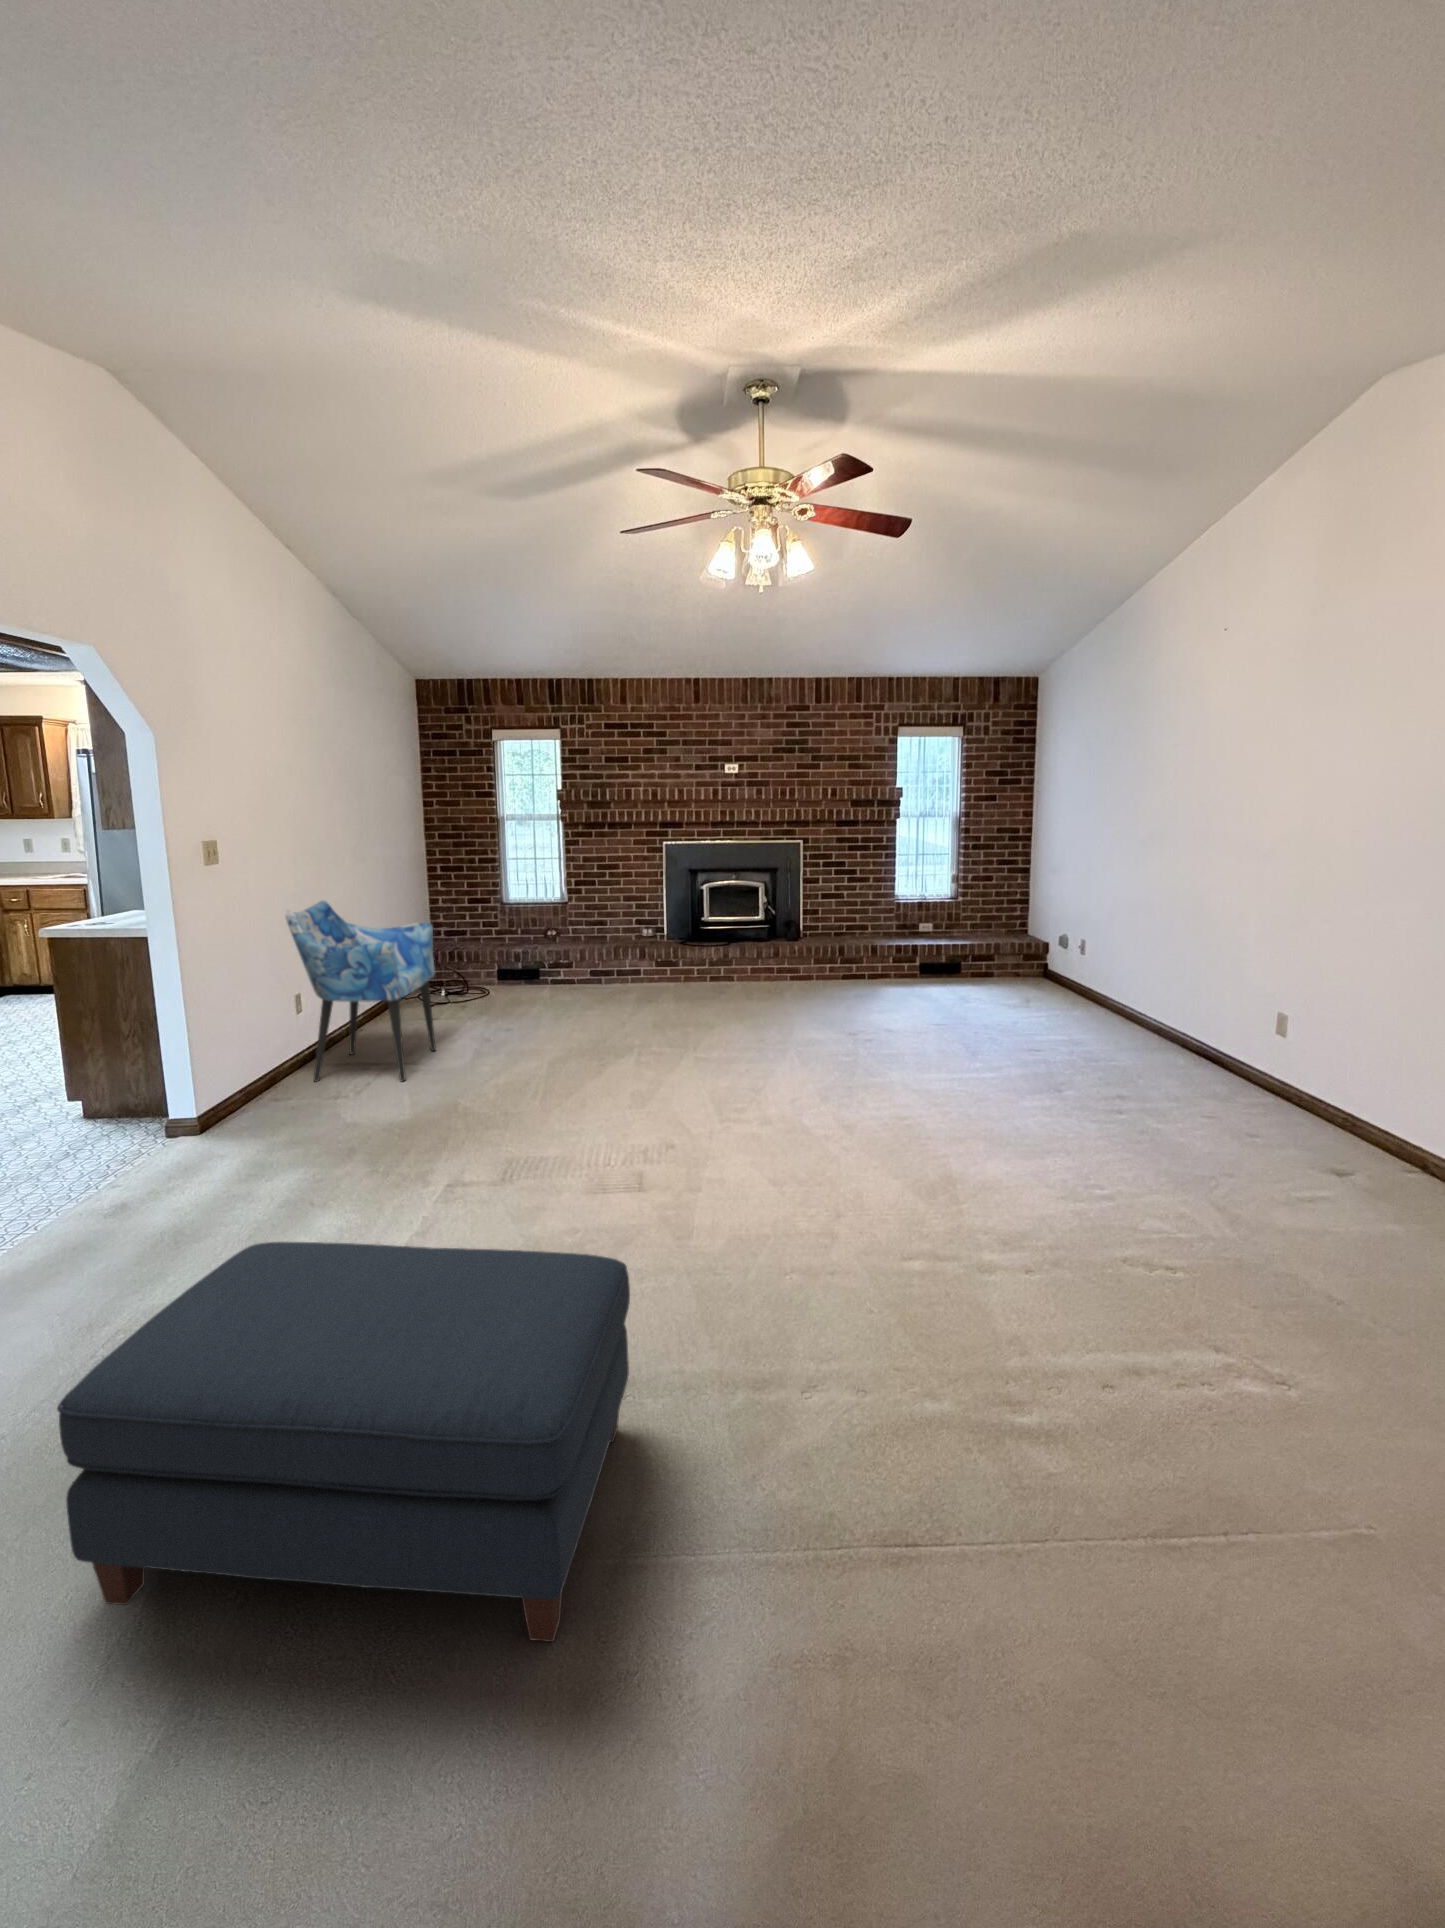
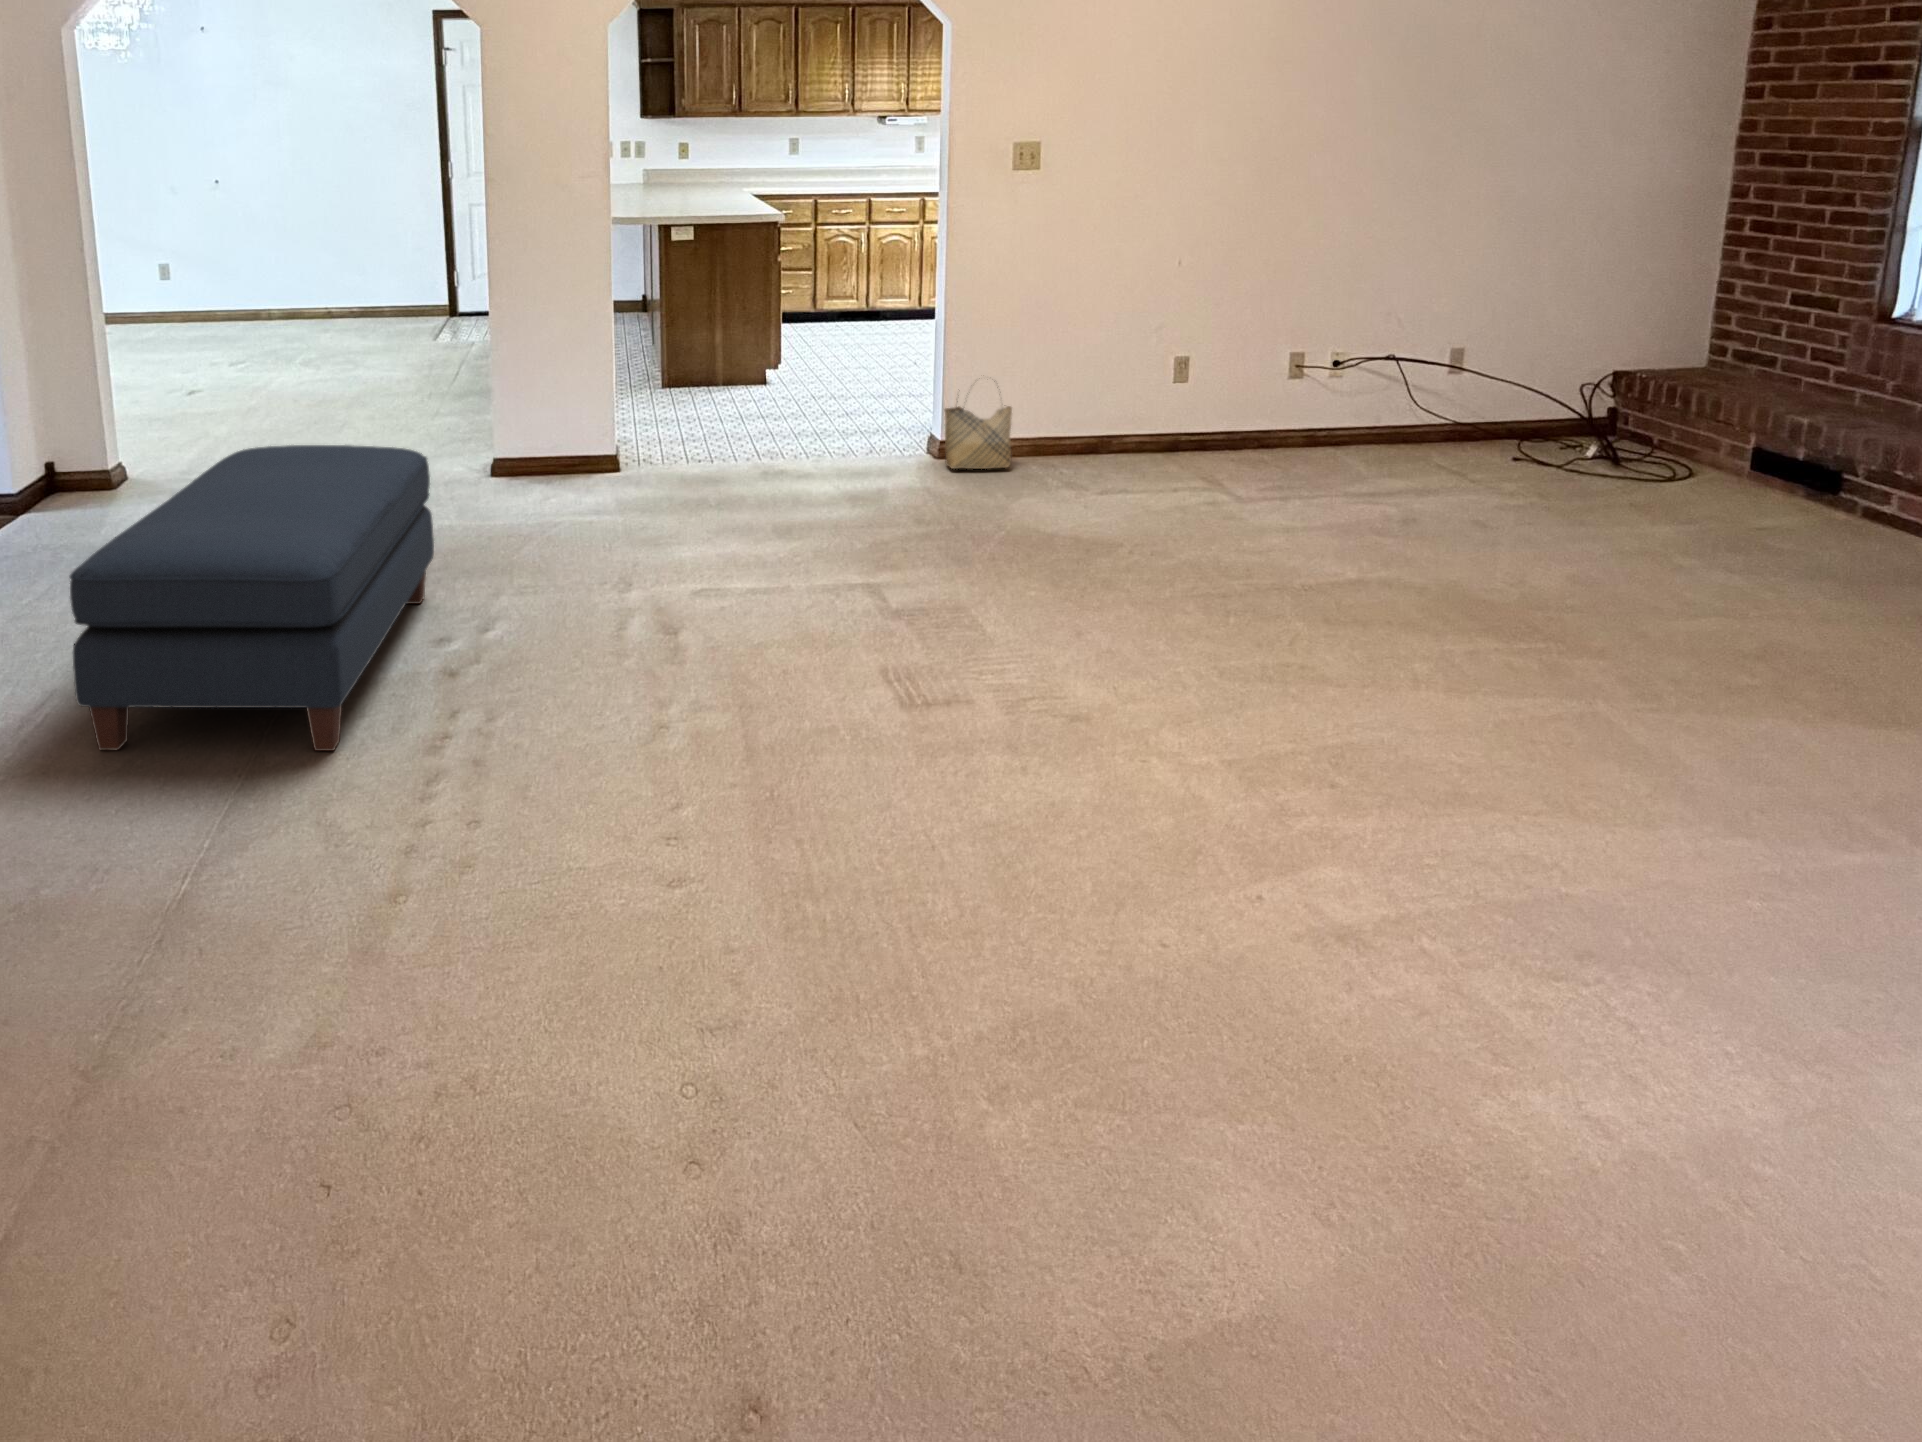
armchair: present [285,900,436,1082] -> none [1109,229,1347,507]
woven basket: none [227,1039,280,1125] -> present [945,381,1012,469]

